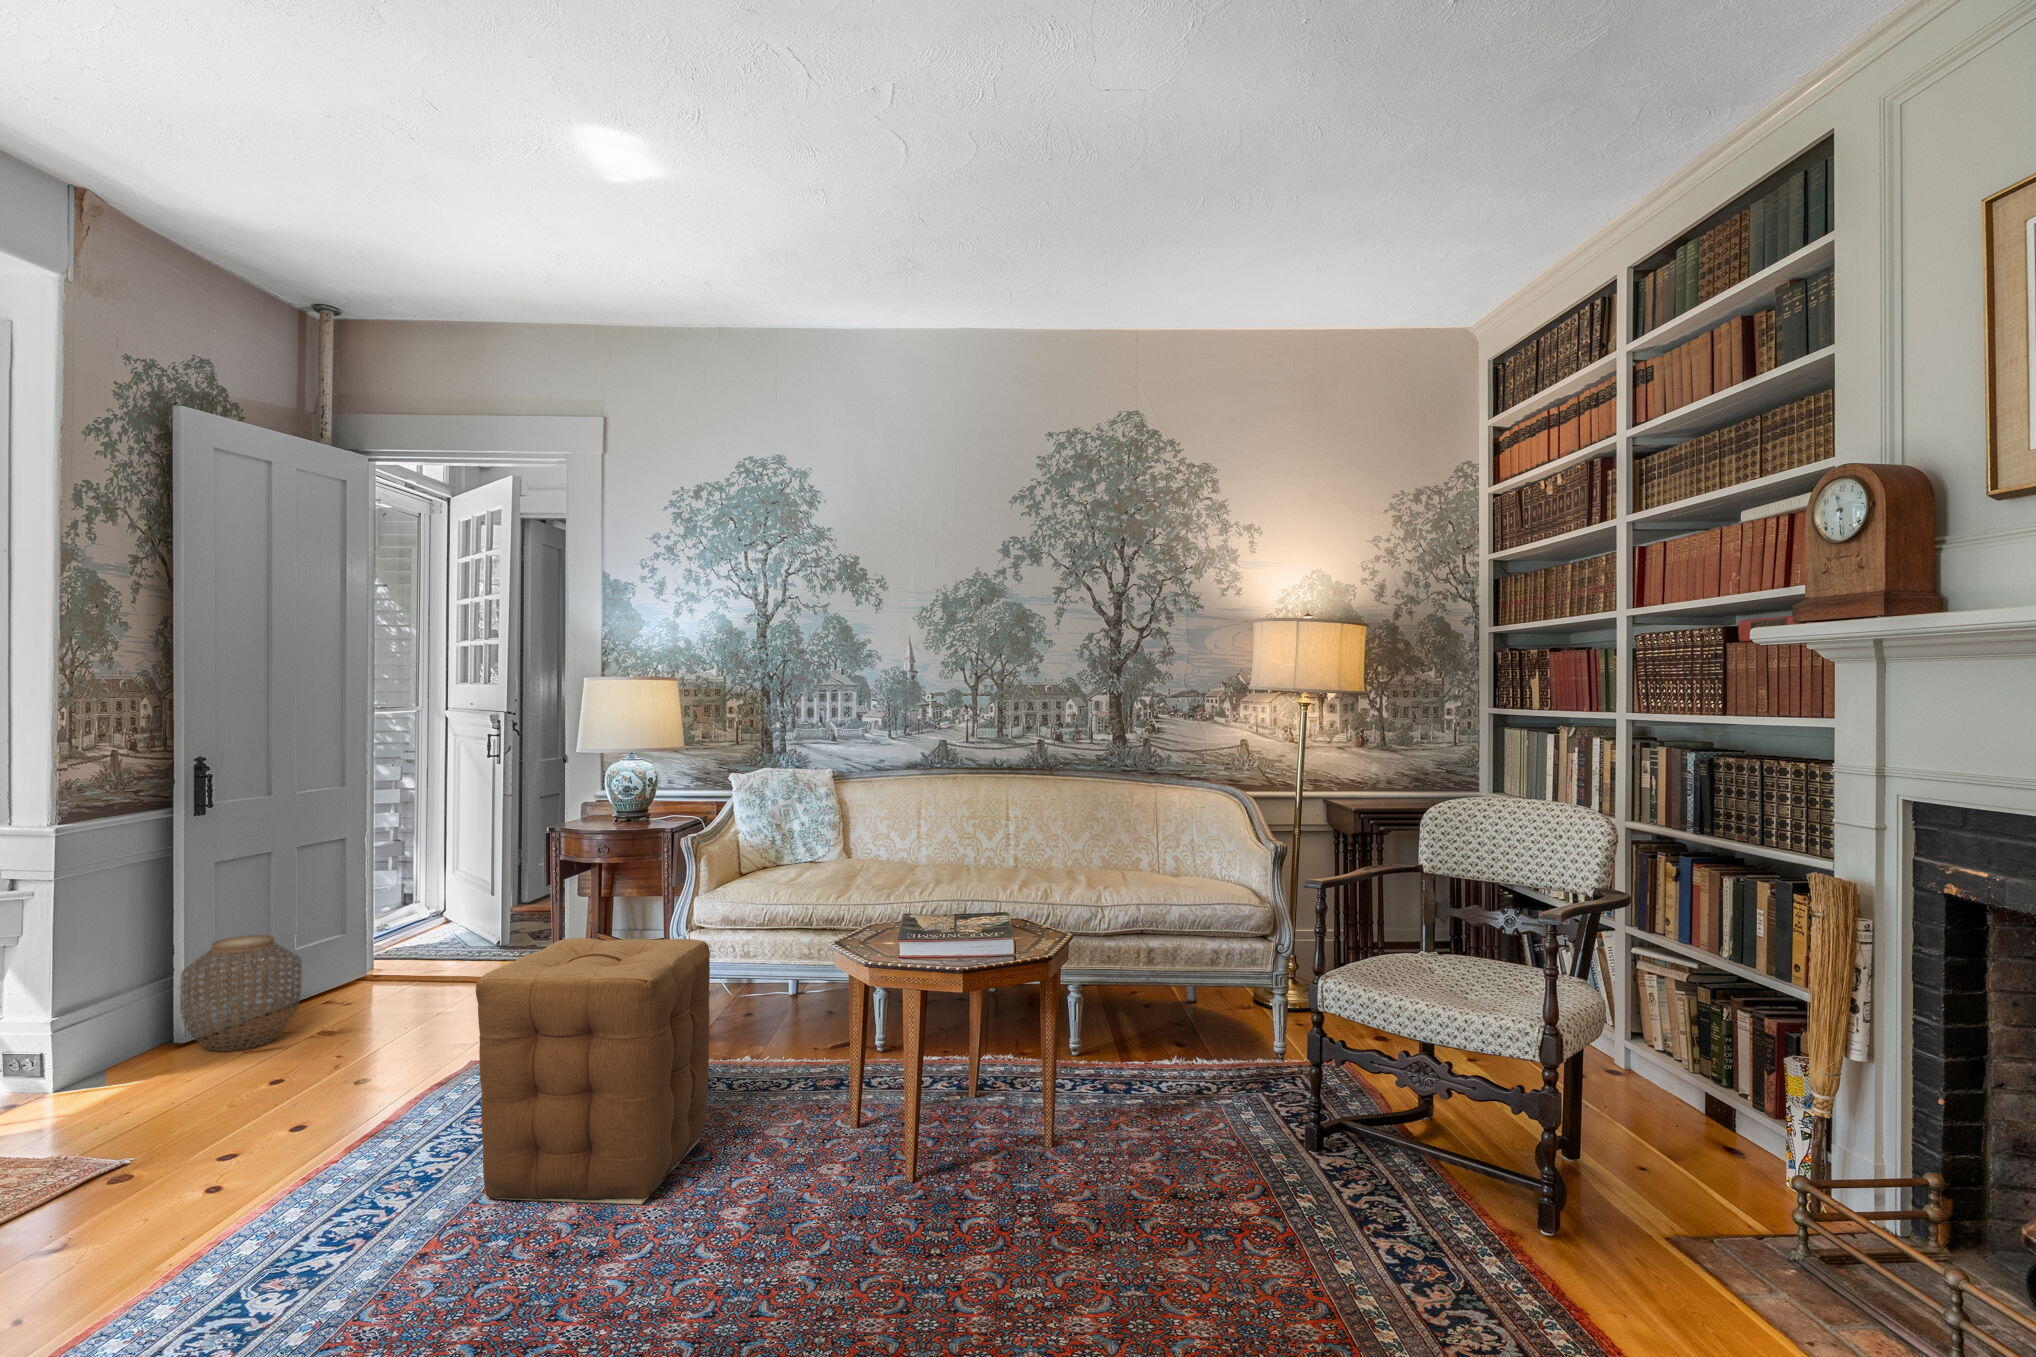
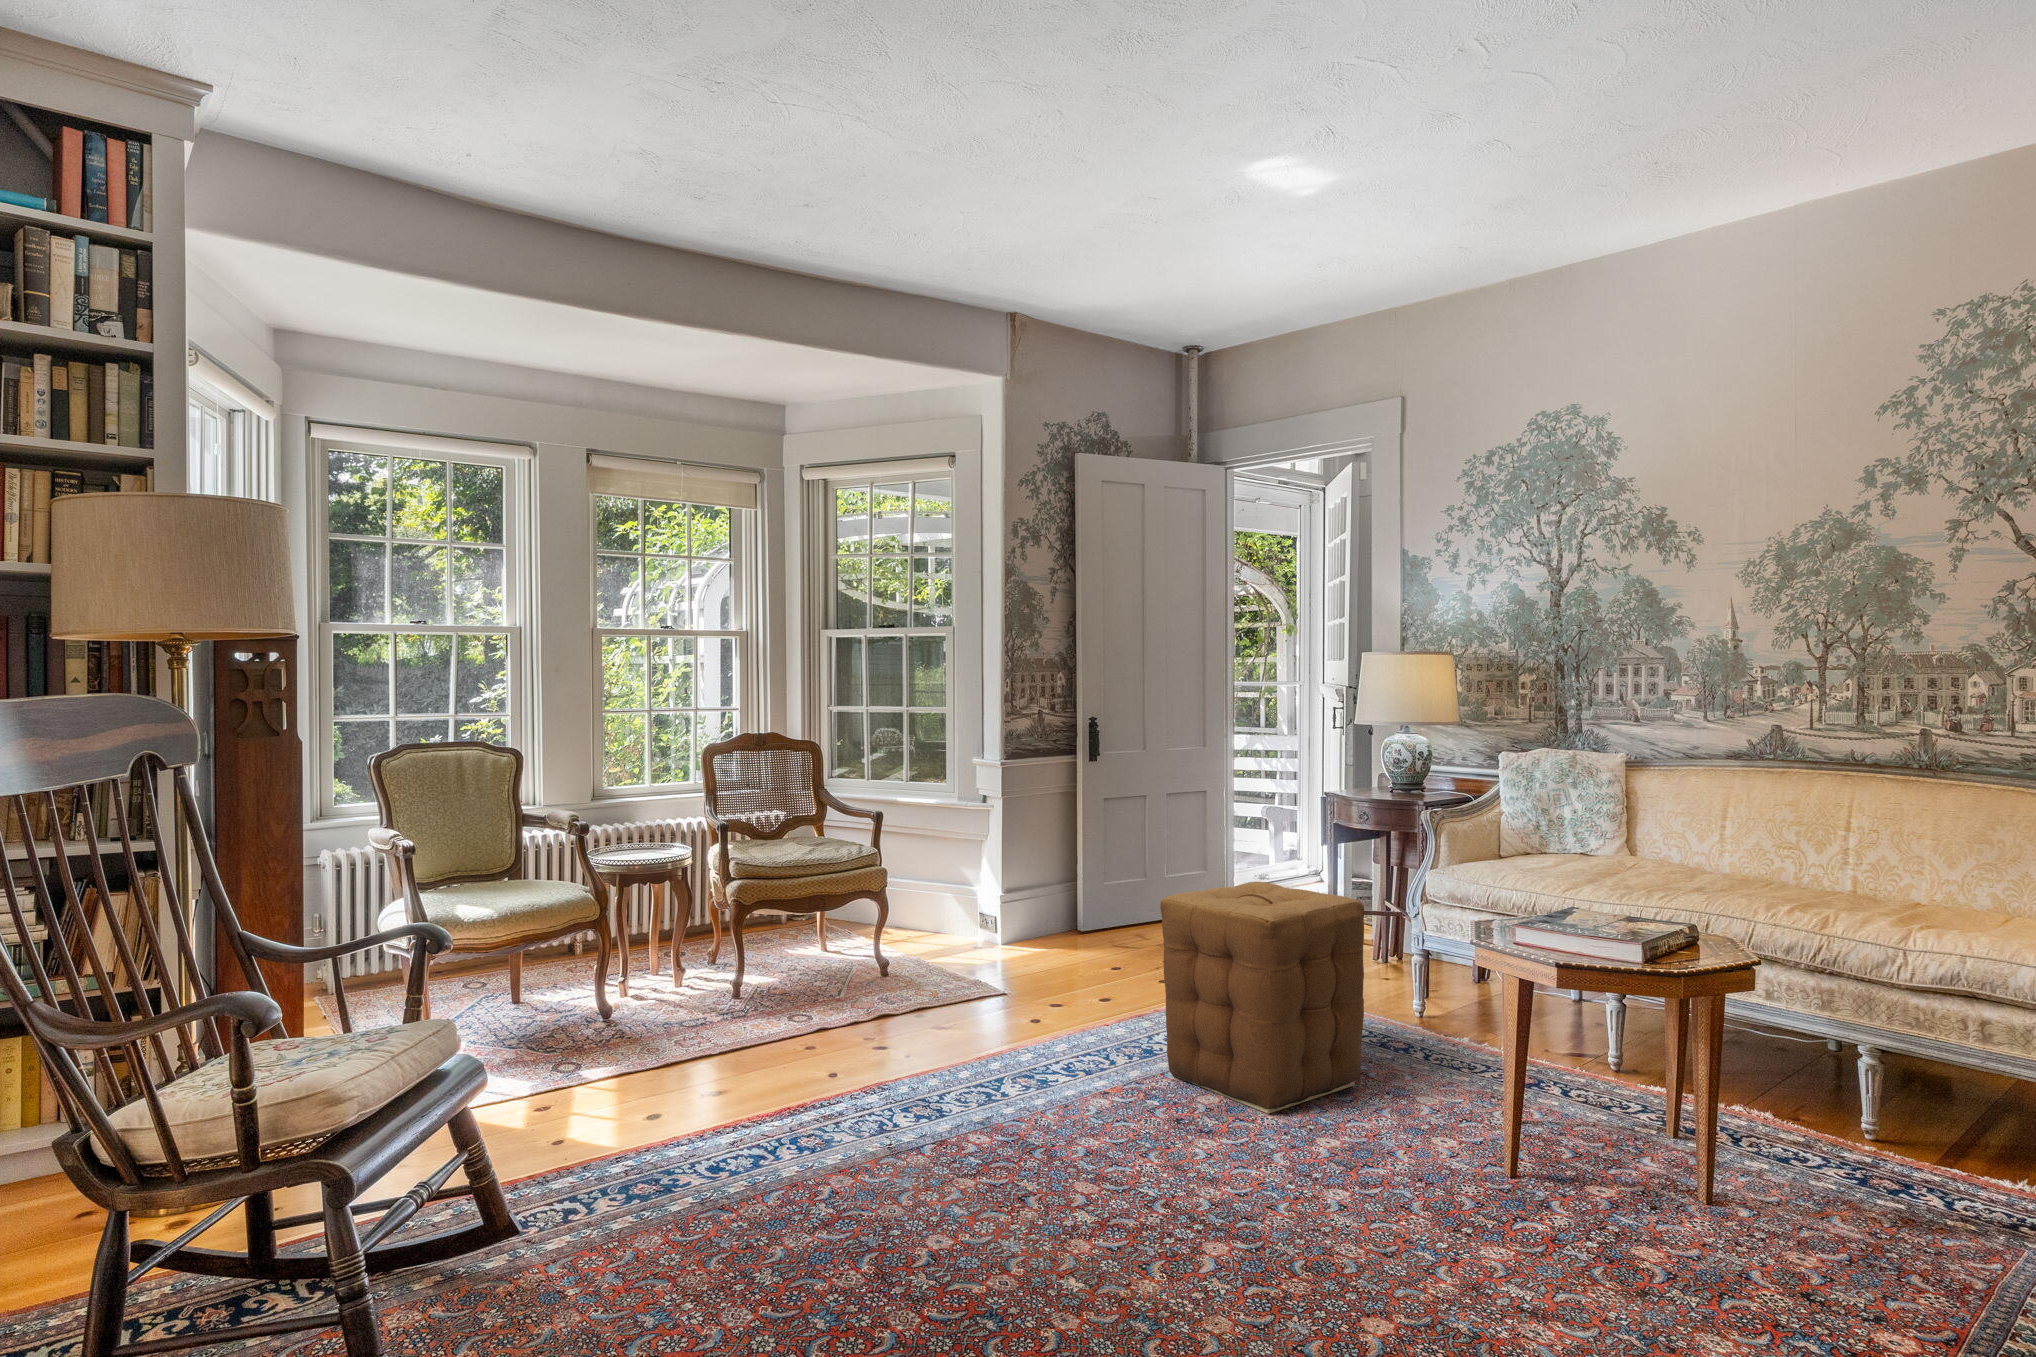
woven basket: present [180,935,302,1052] -> none [1077,854,1152,939]

